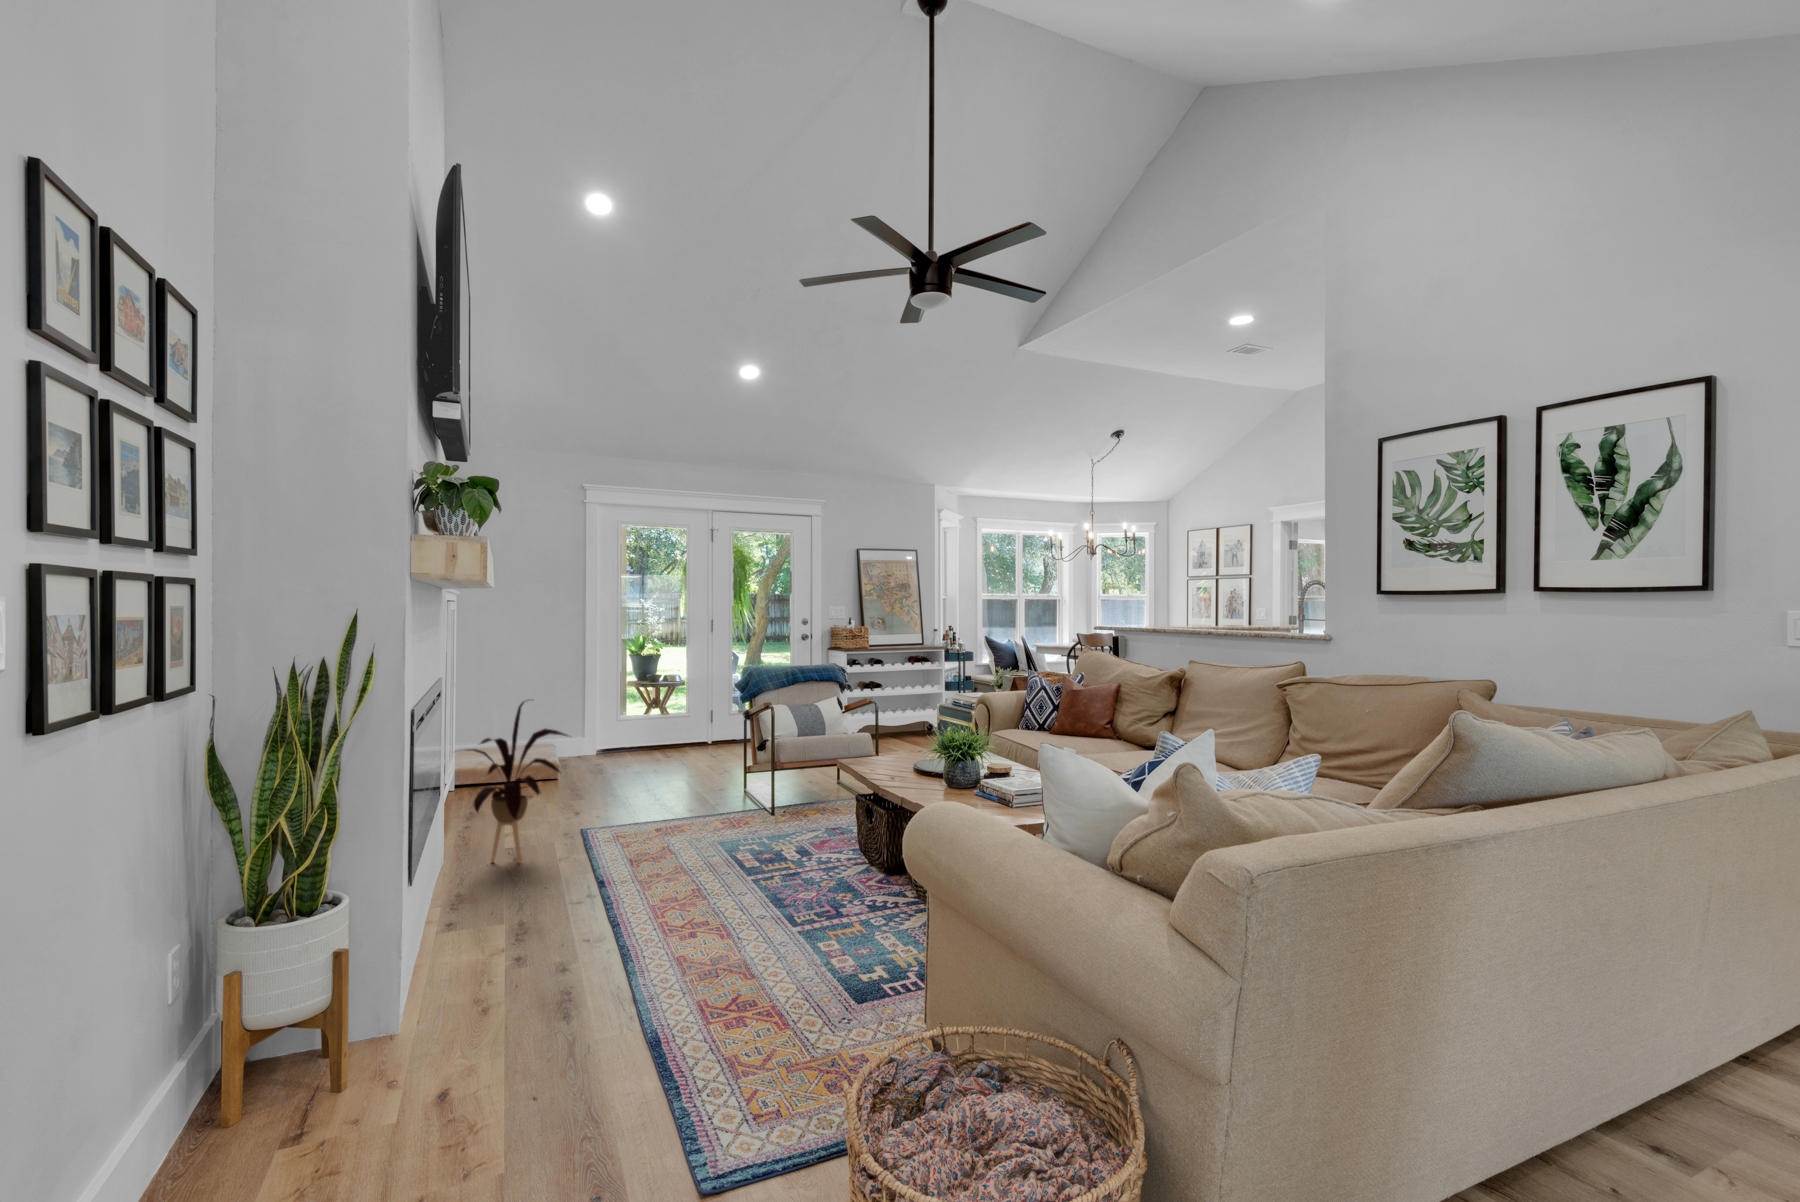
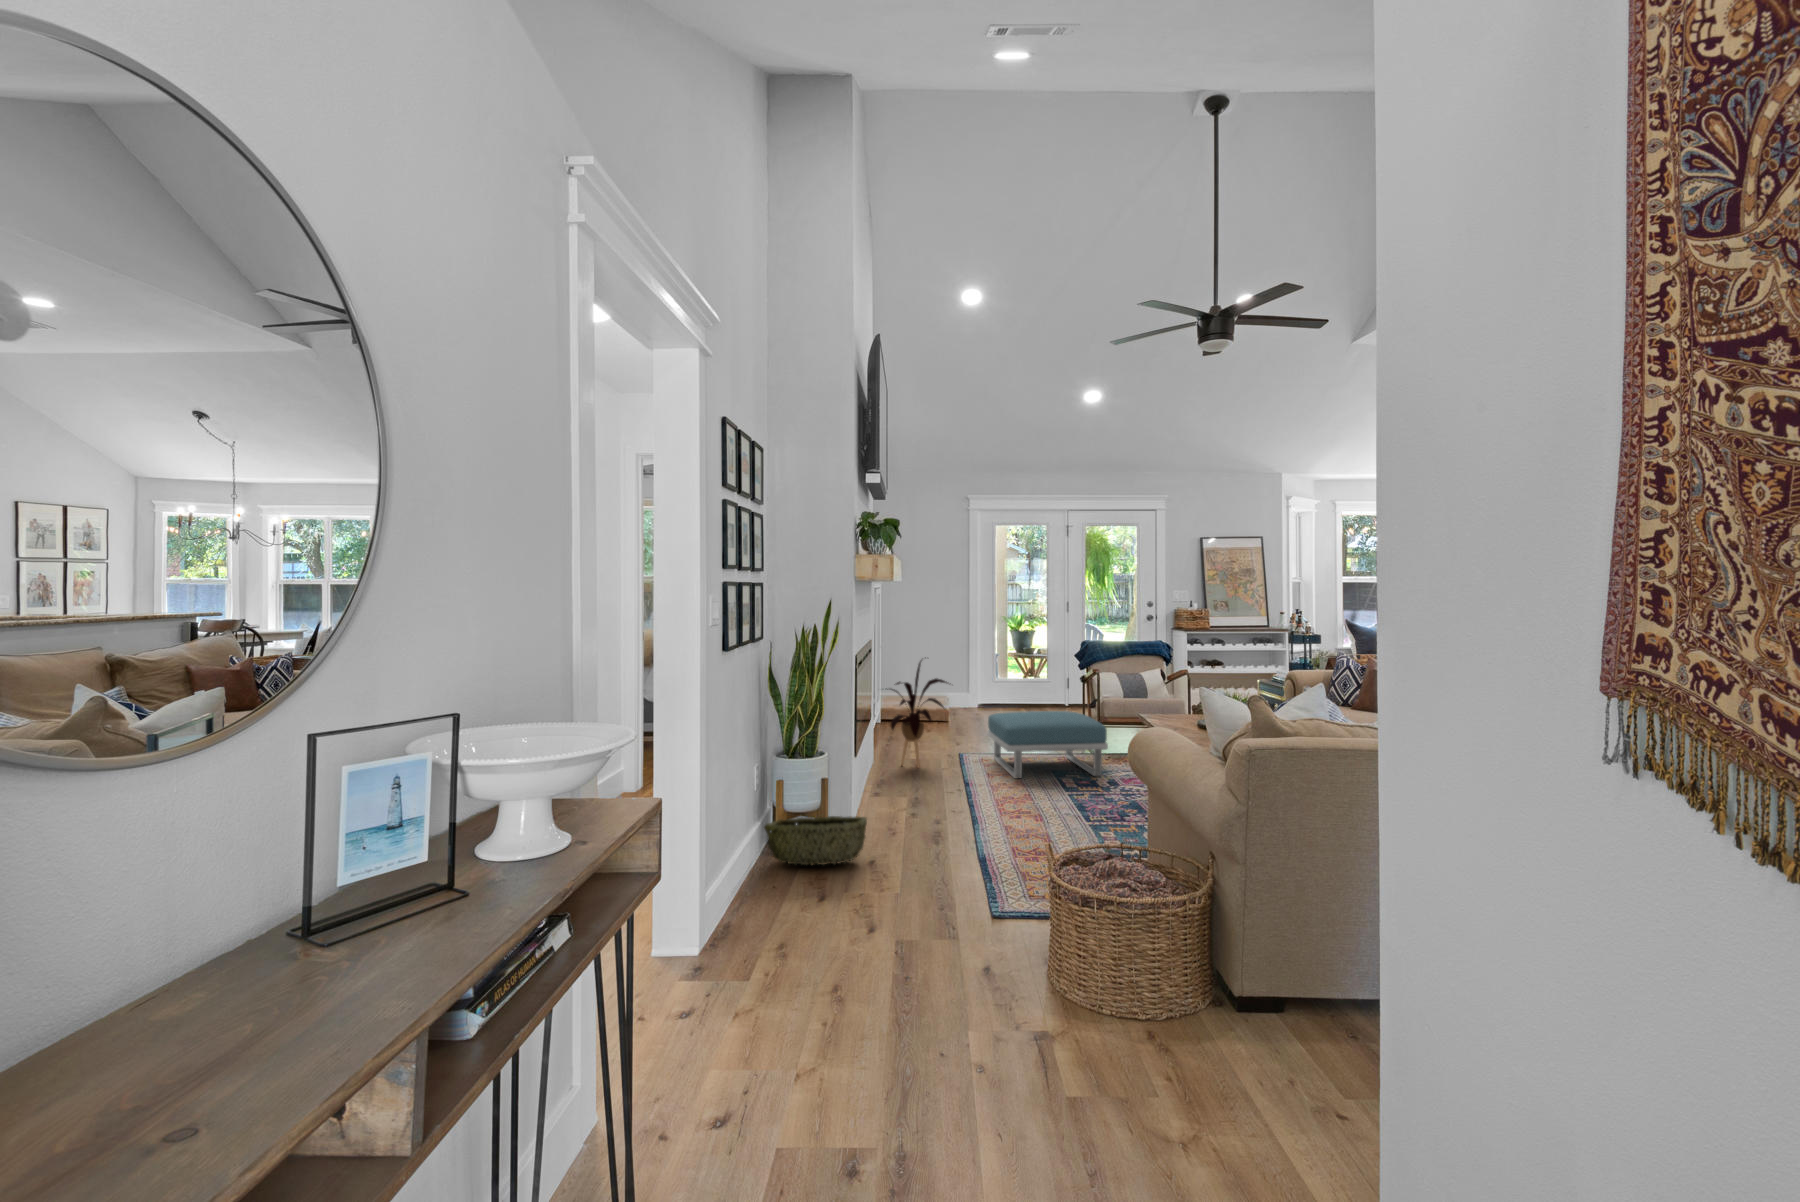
footstool: none [622,760,791,863] -> present [988,711,1108,778]
woven basket: none [188,1011,433,1153] -> present [764,816,867,865]

